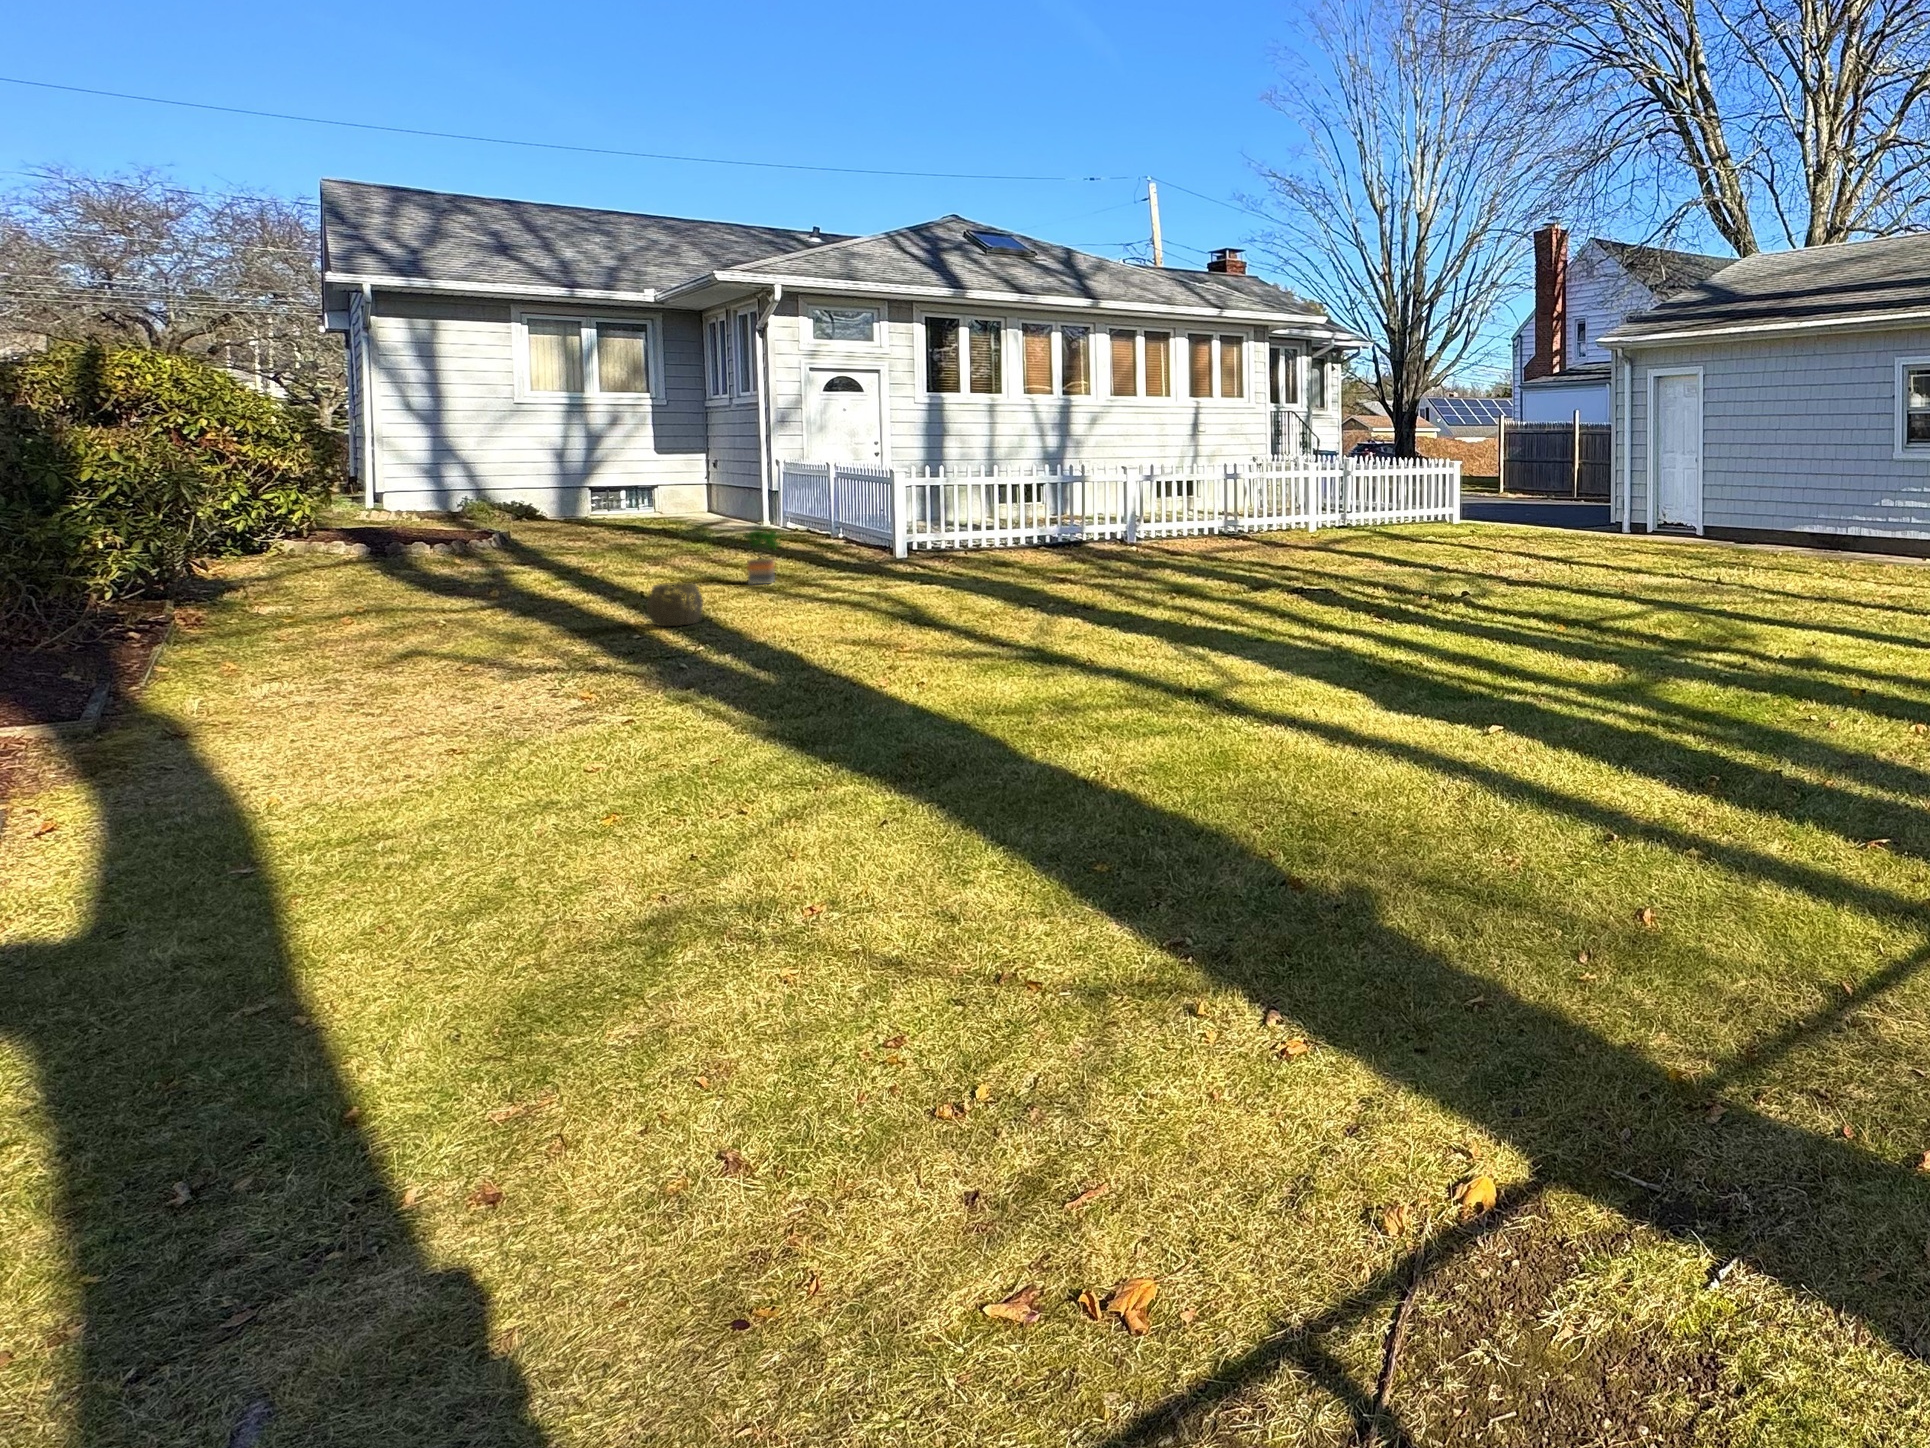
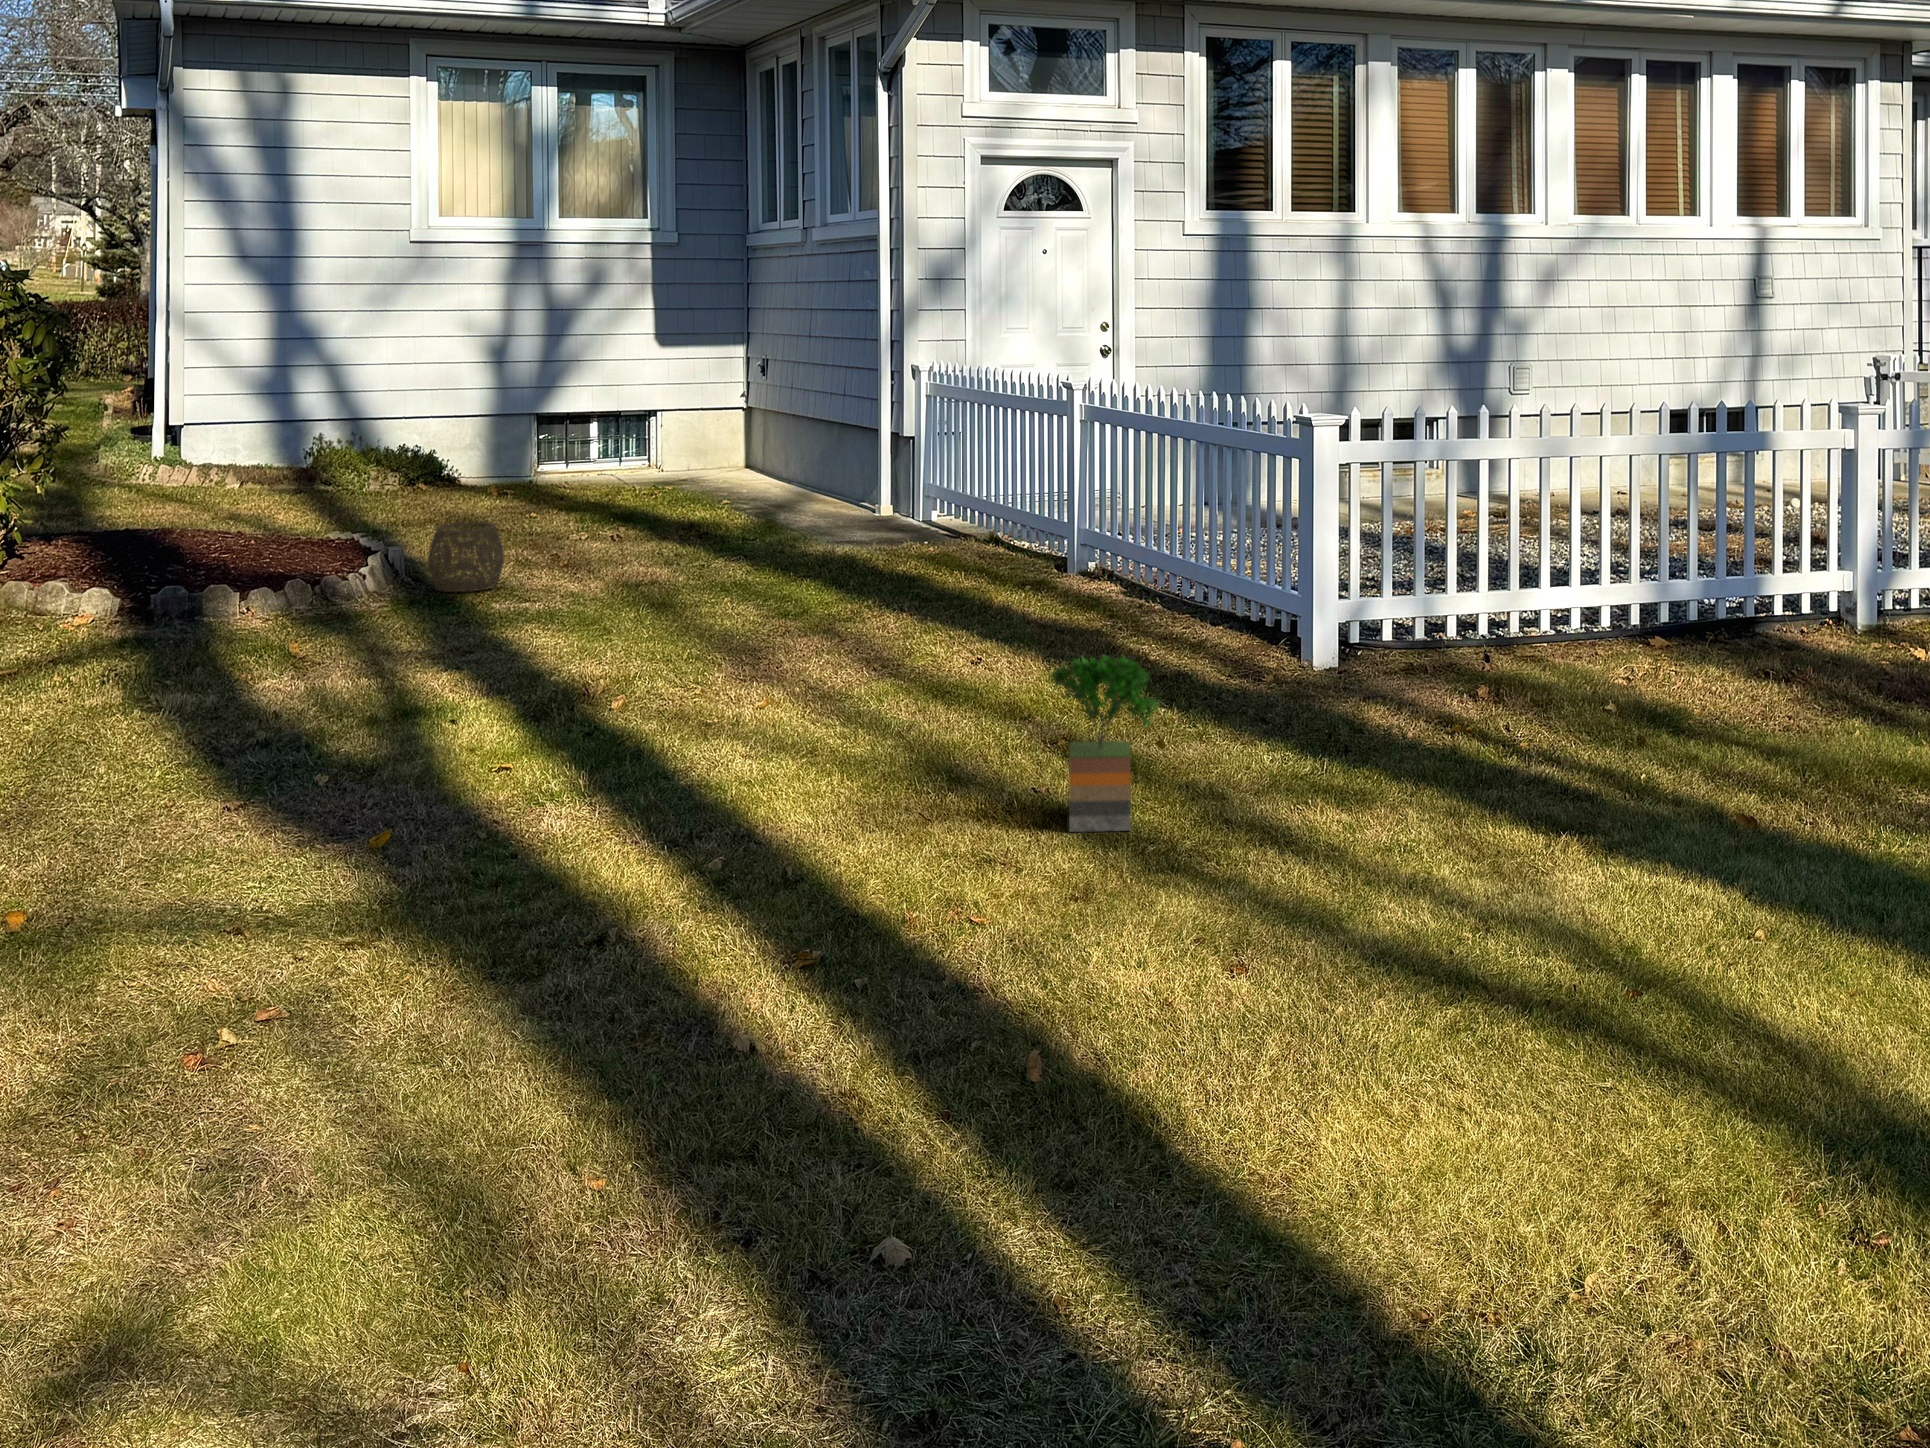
woven basket: present [647,582,703,626] -> present [428,522,504,592]

